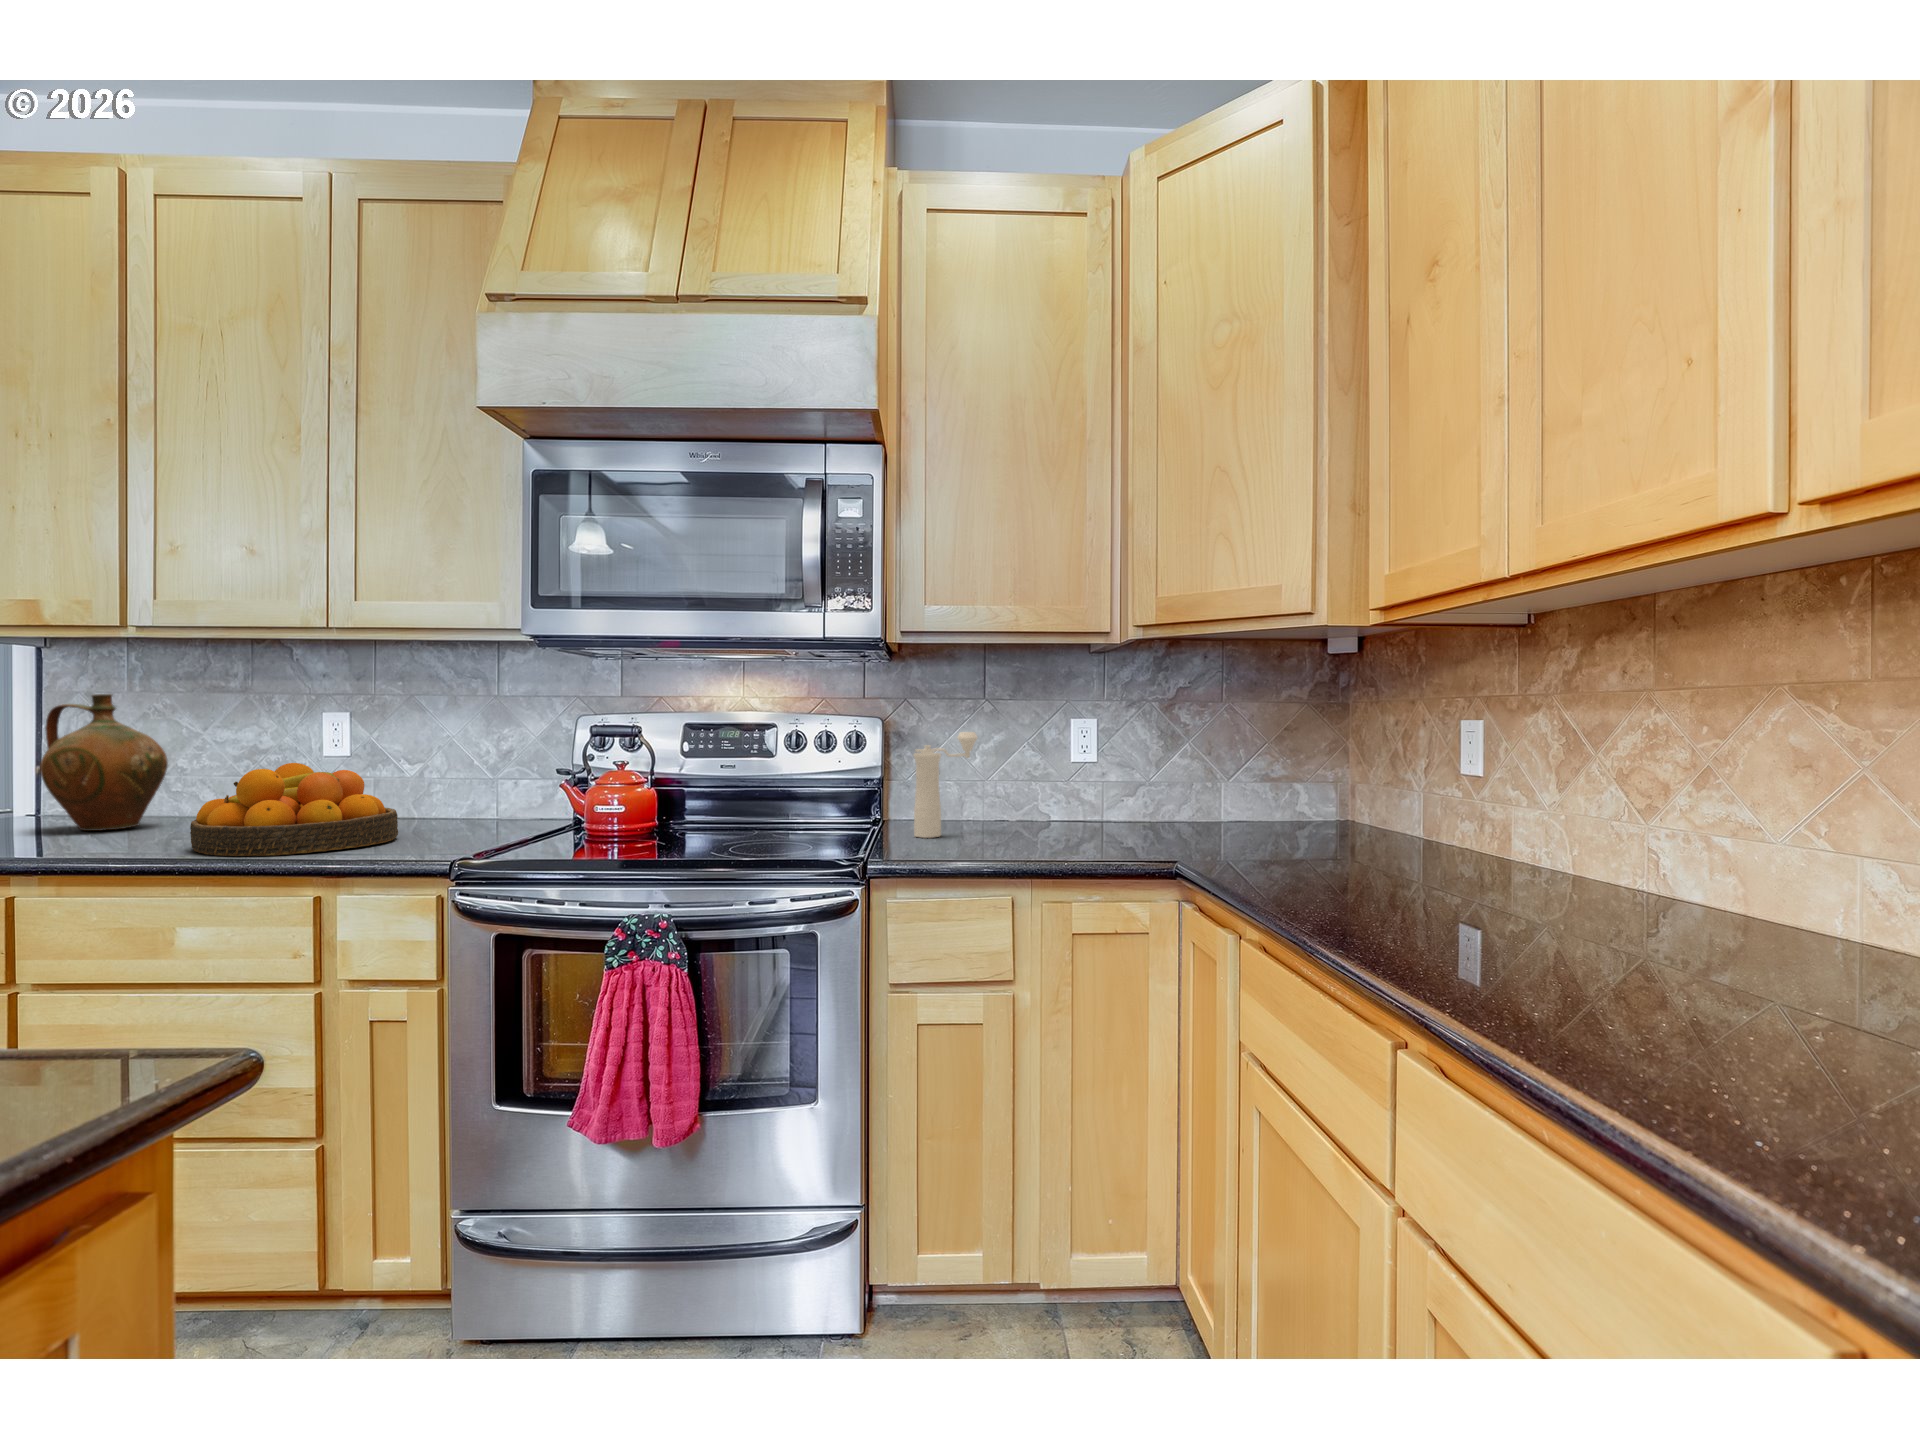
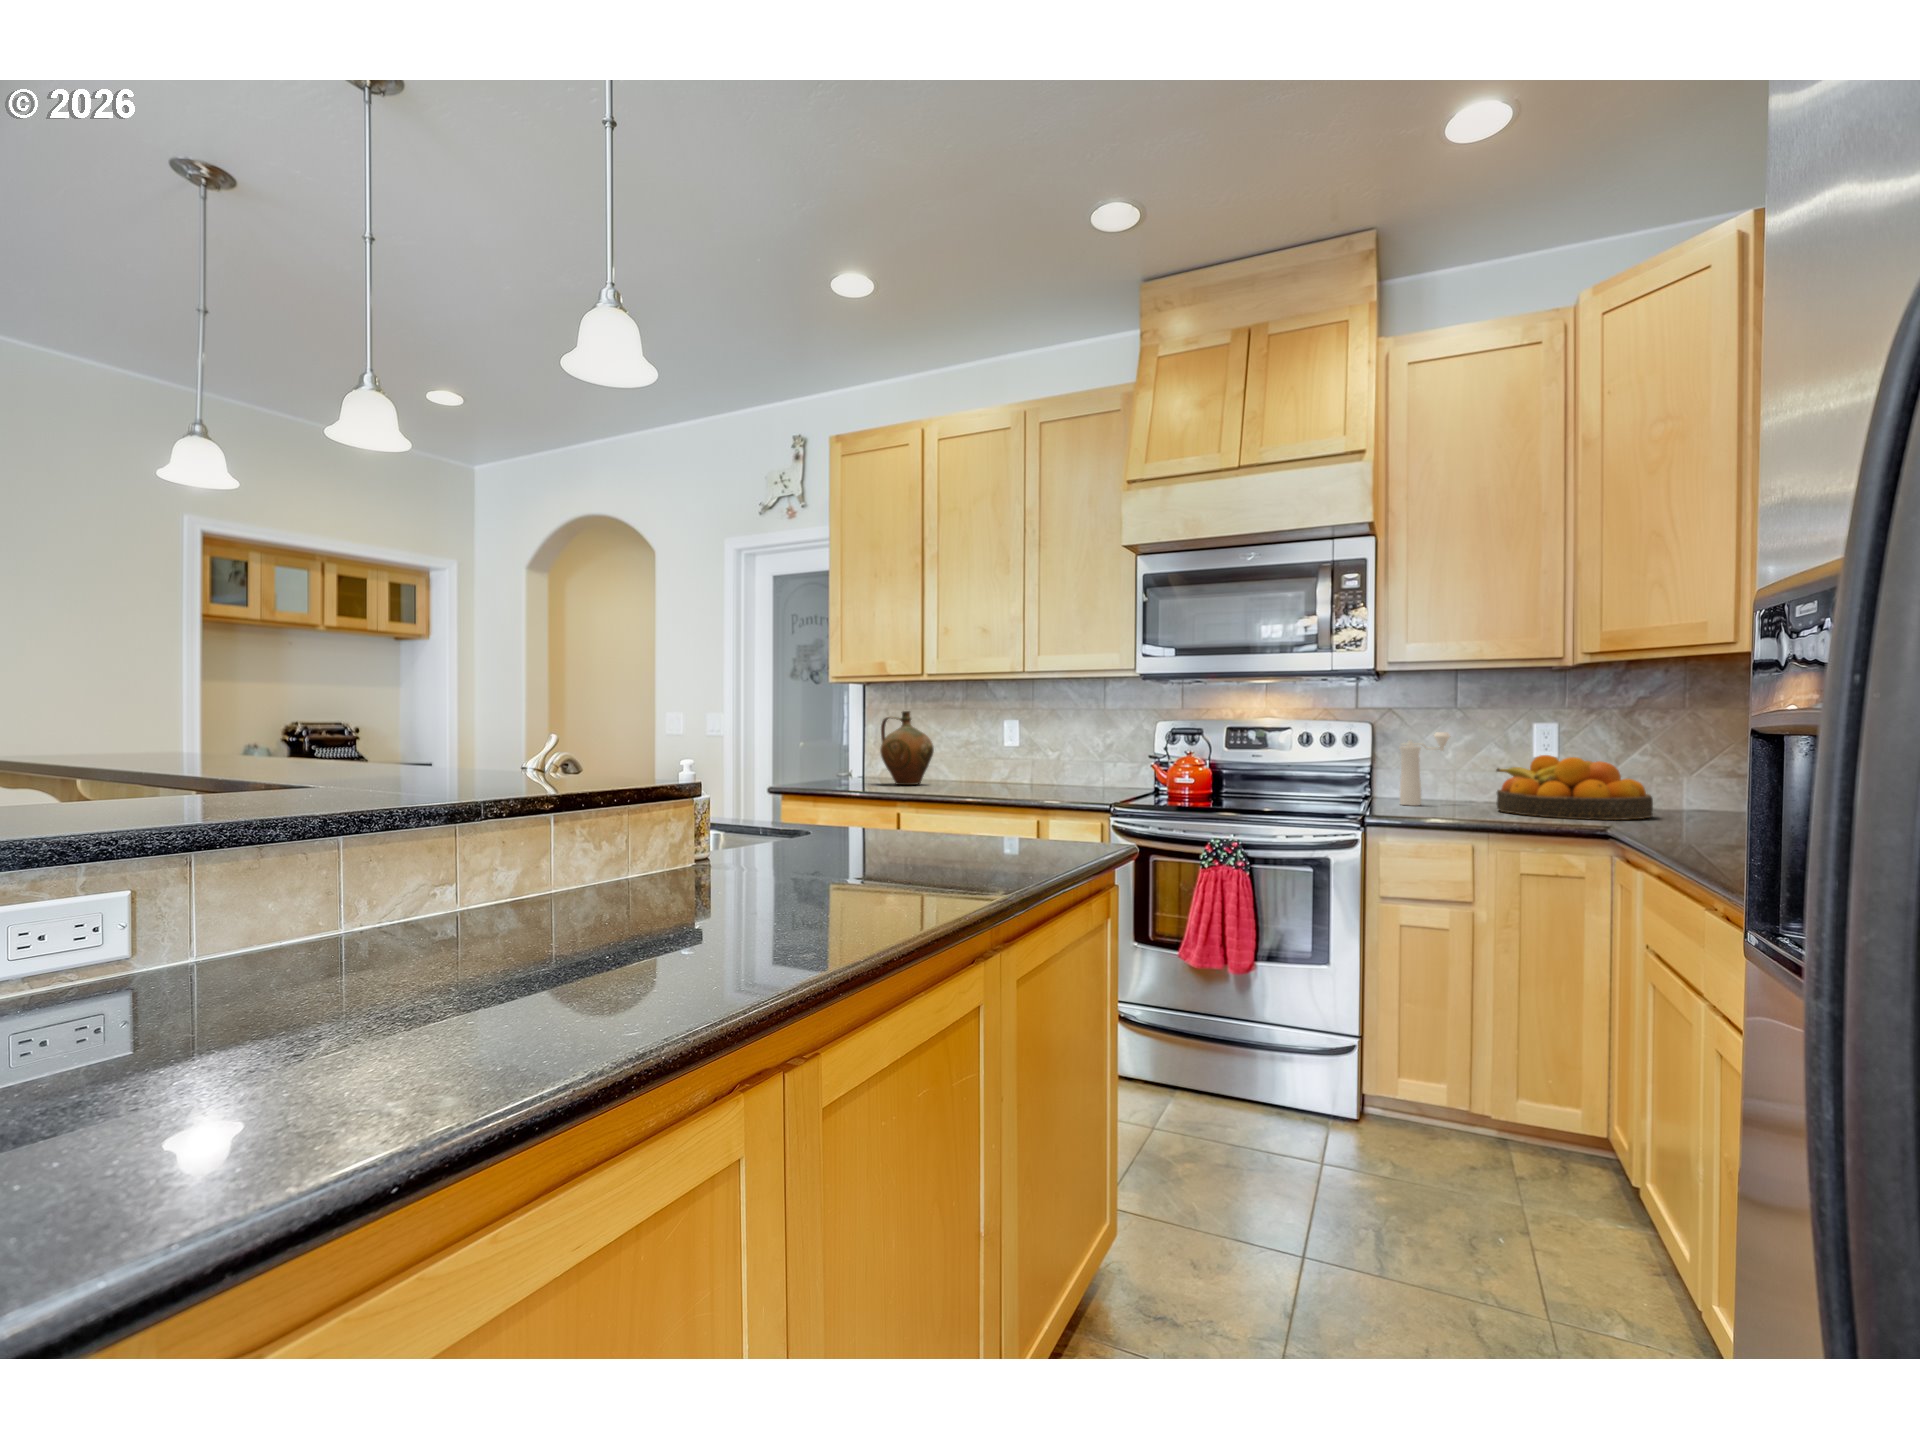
fruit bowl: present [190,763,398,856] -> present [1496,755,1653,820]

